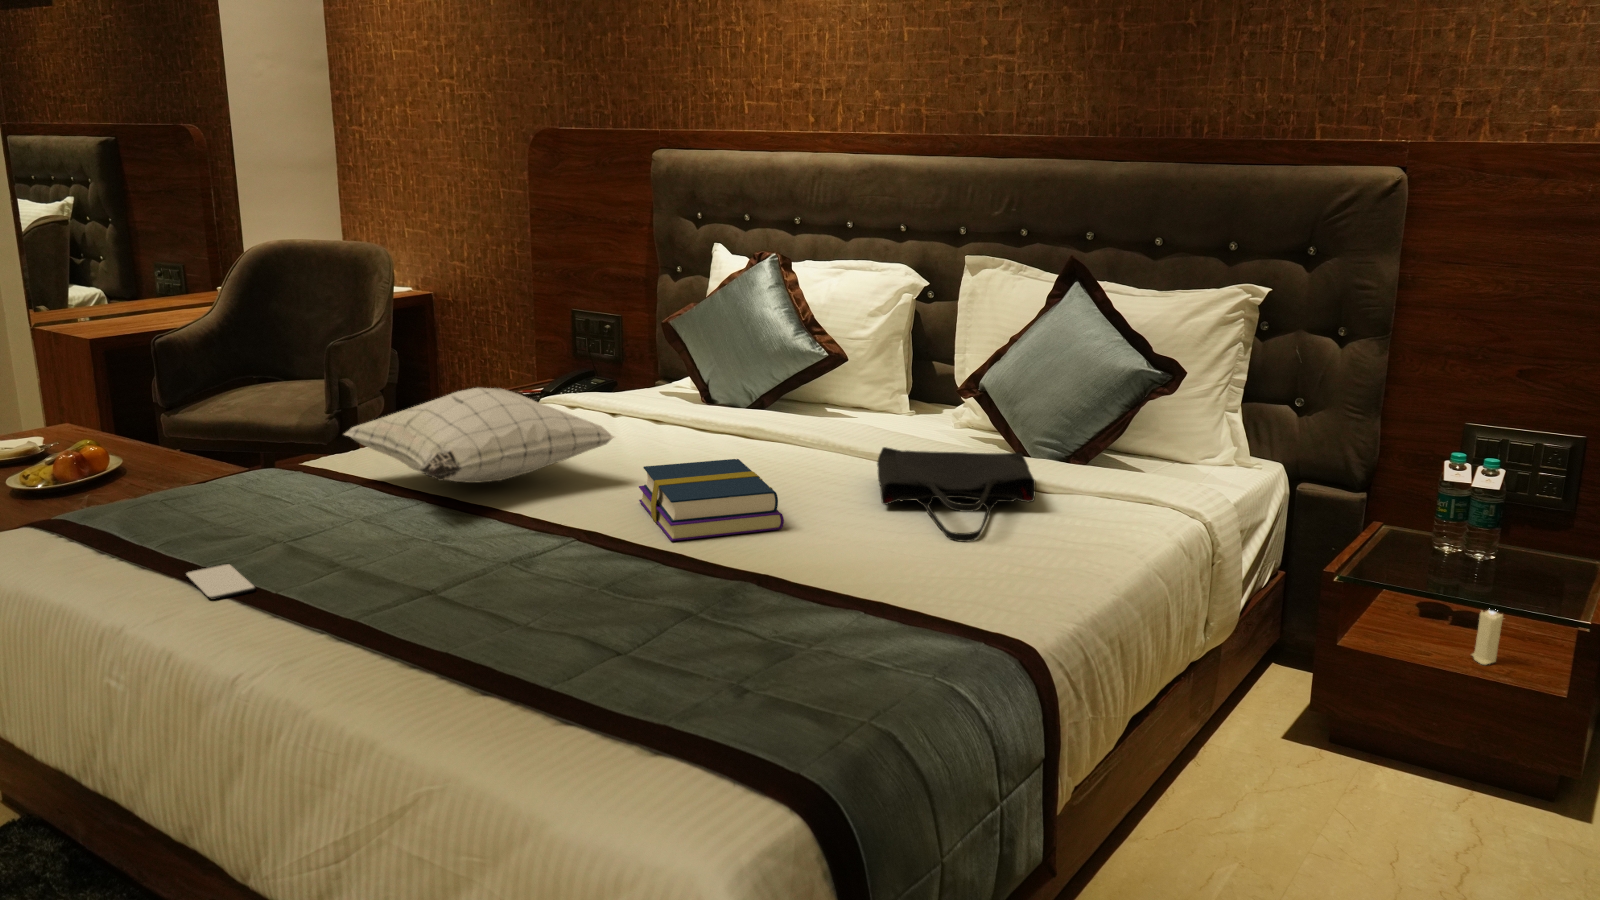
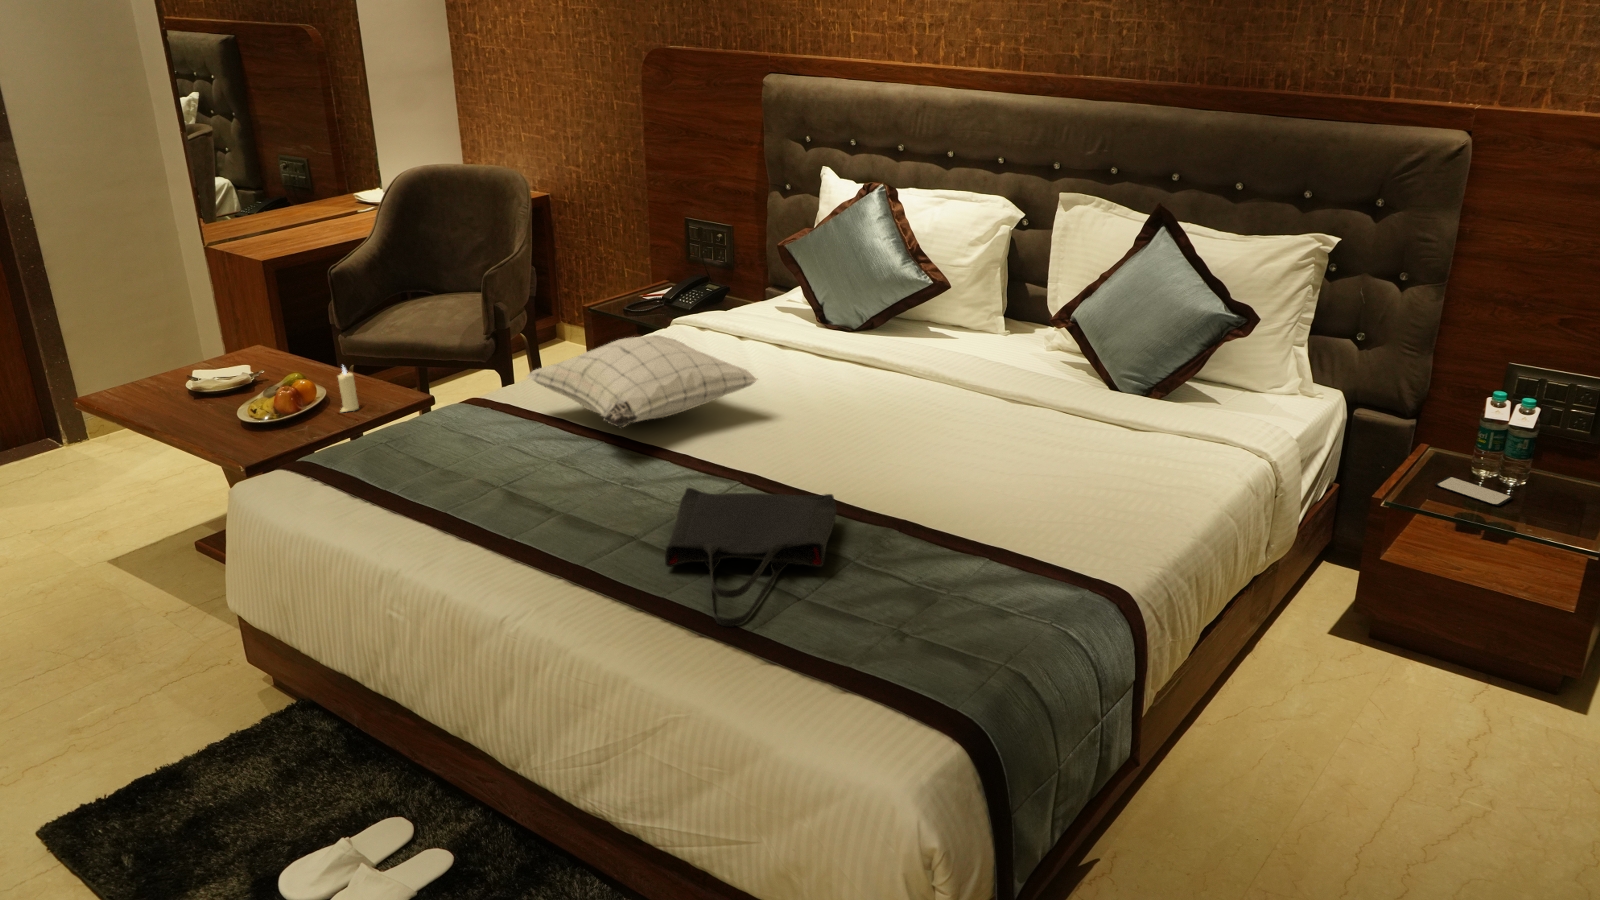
tote bag: present [877,447,1036,542] -> present [665,488,837,627]
book: present [639,459,784,541] -> none [782,401,911,483]
smartphone: present [186,564,255,600] -> present [1435,477,1512,506]
candle: present [1472,609,1503,664] -> present [338,366,359,412]

